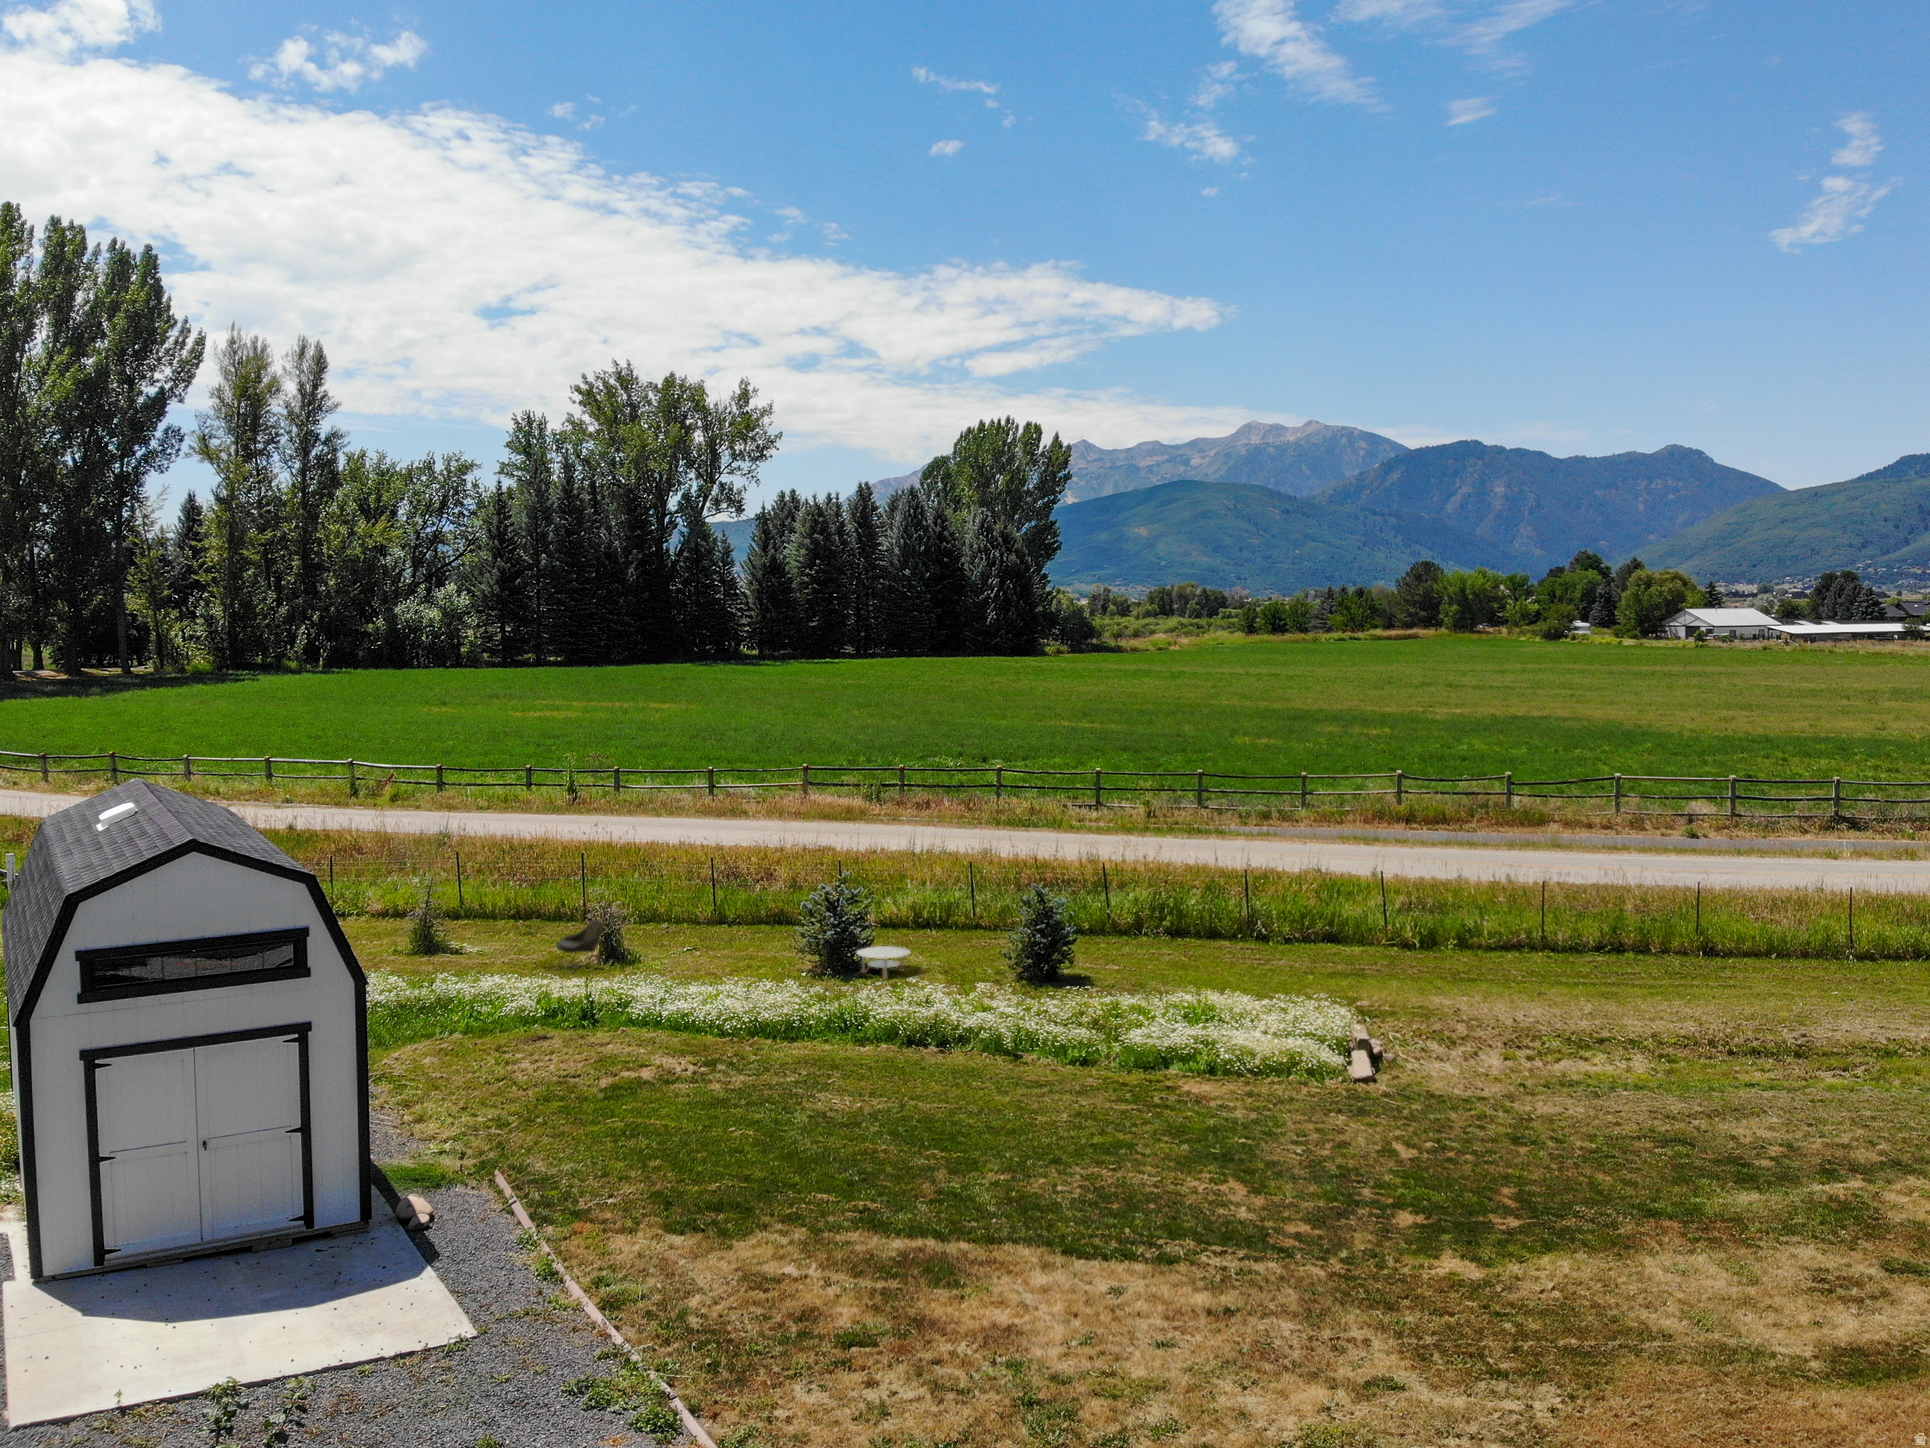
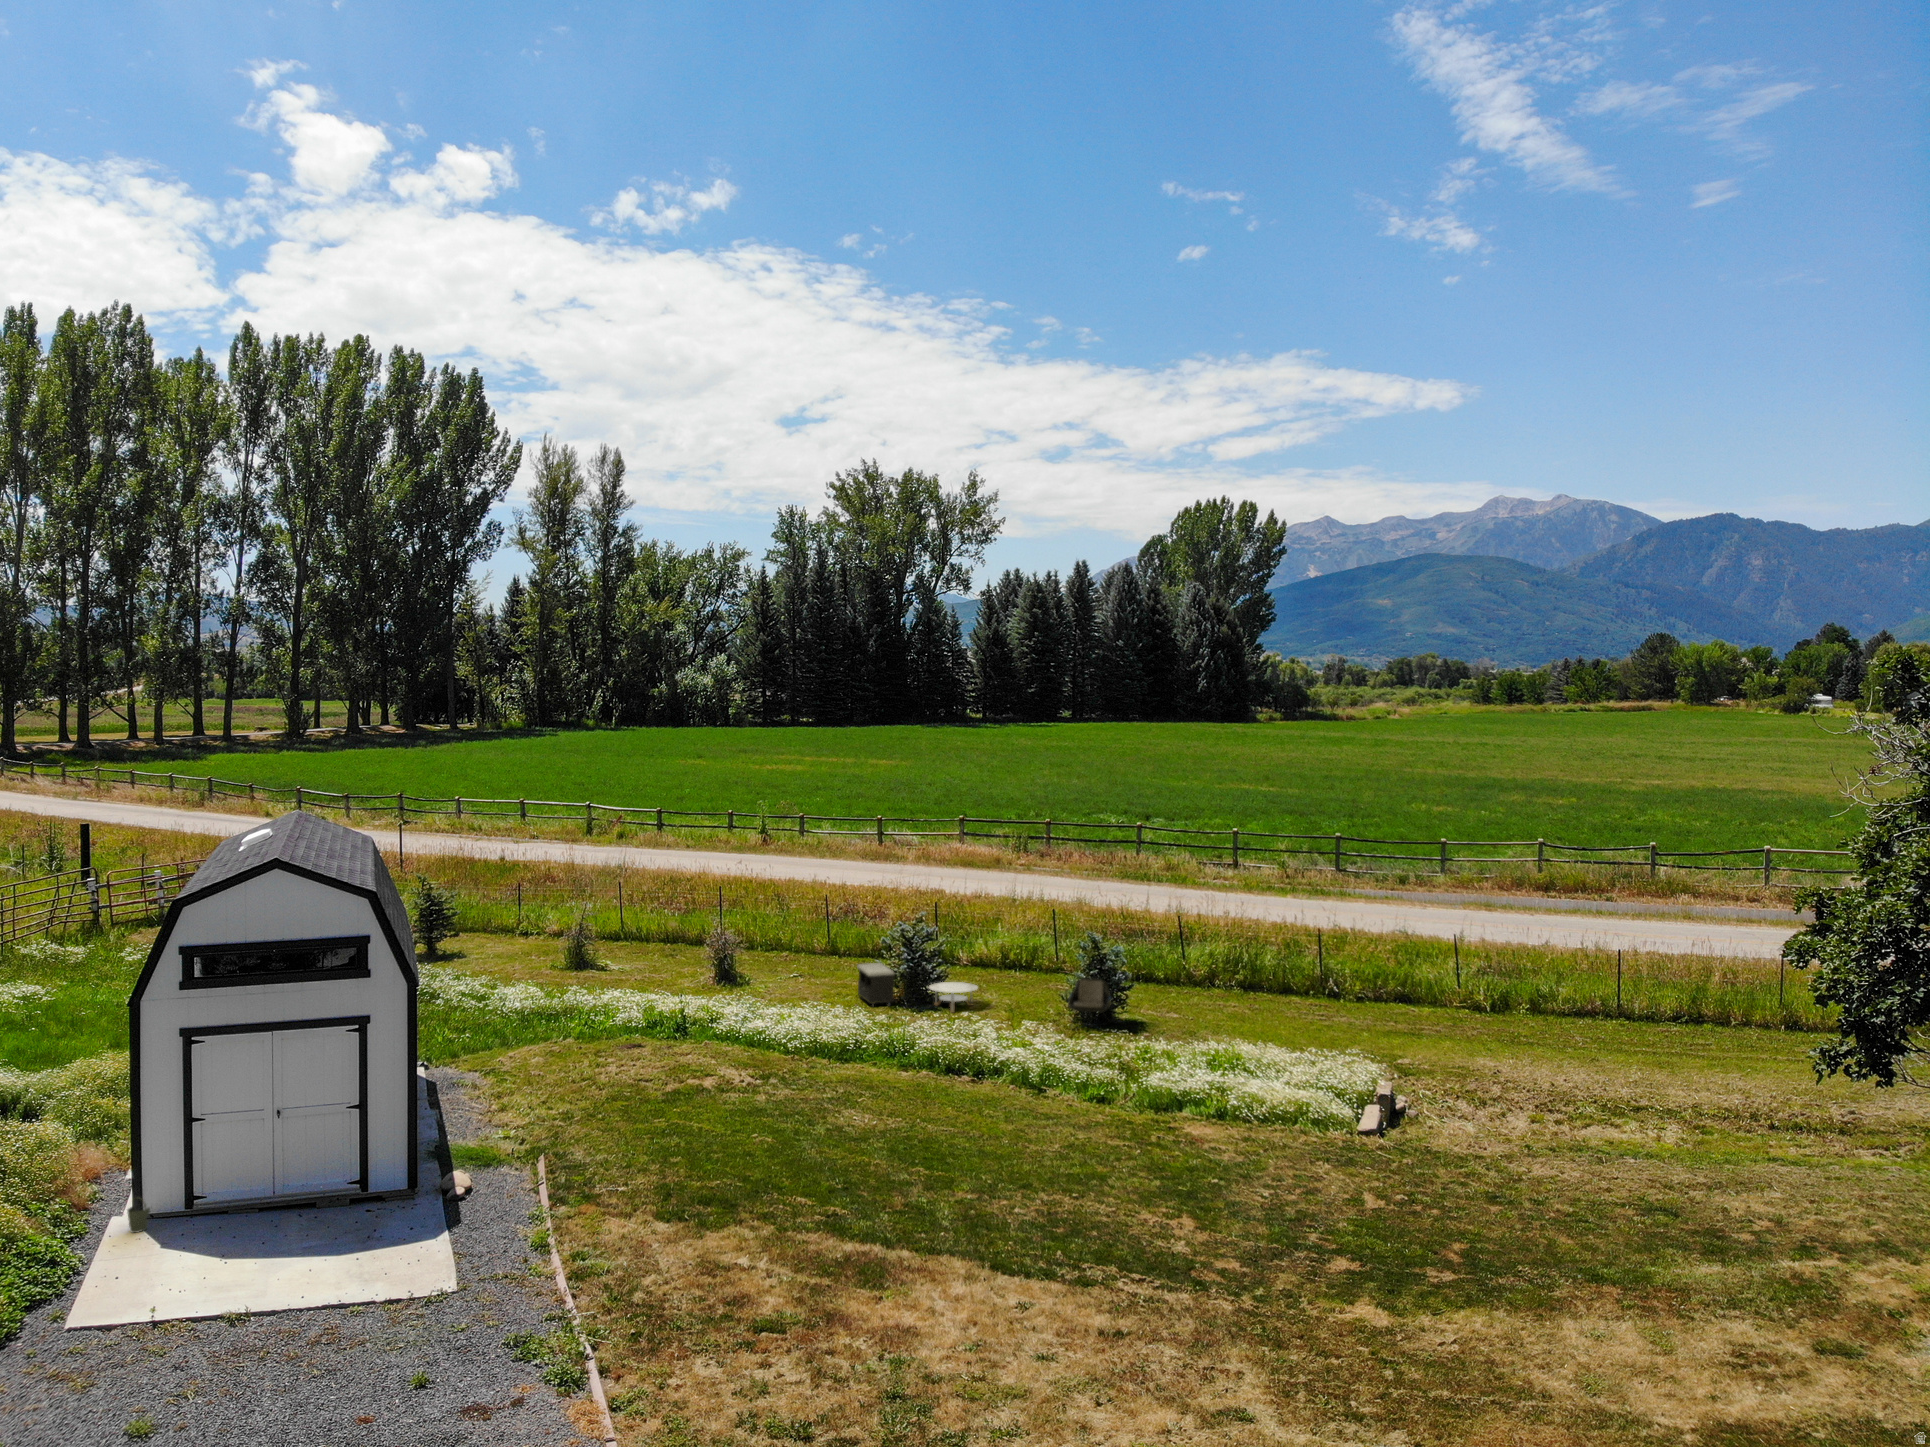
lounge chair: present [556,920,603,959] -> present [1068,978,1111,1031]
storage bench: none [772,929,819,978] -> present [857,963,895,1005]
bucket: none [13,1261,44,1304] -> present [127,1198,150,1233]

